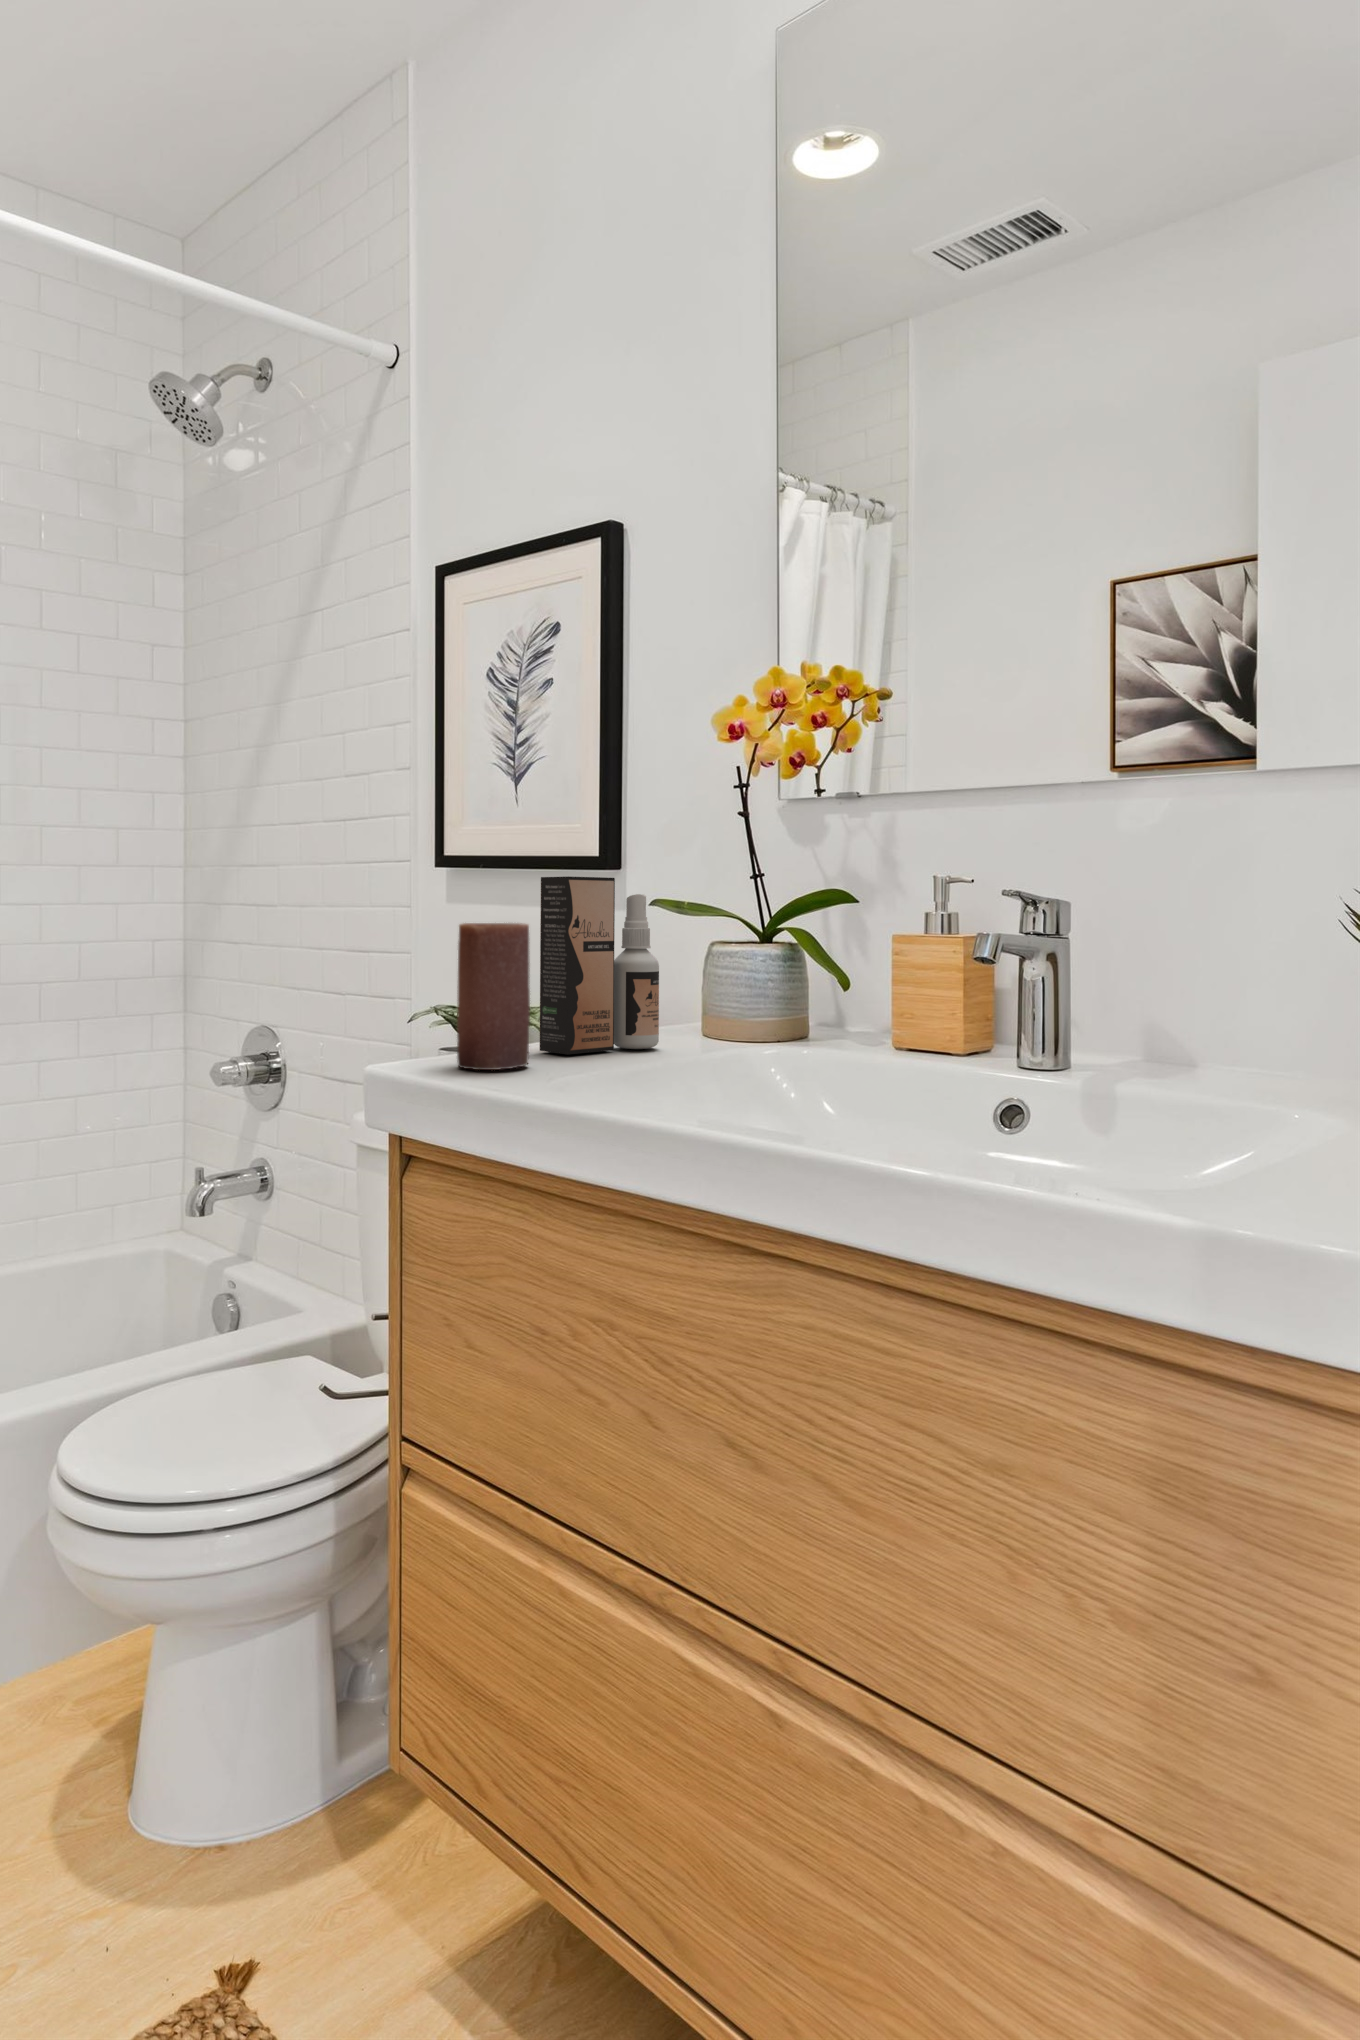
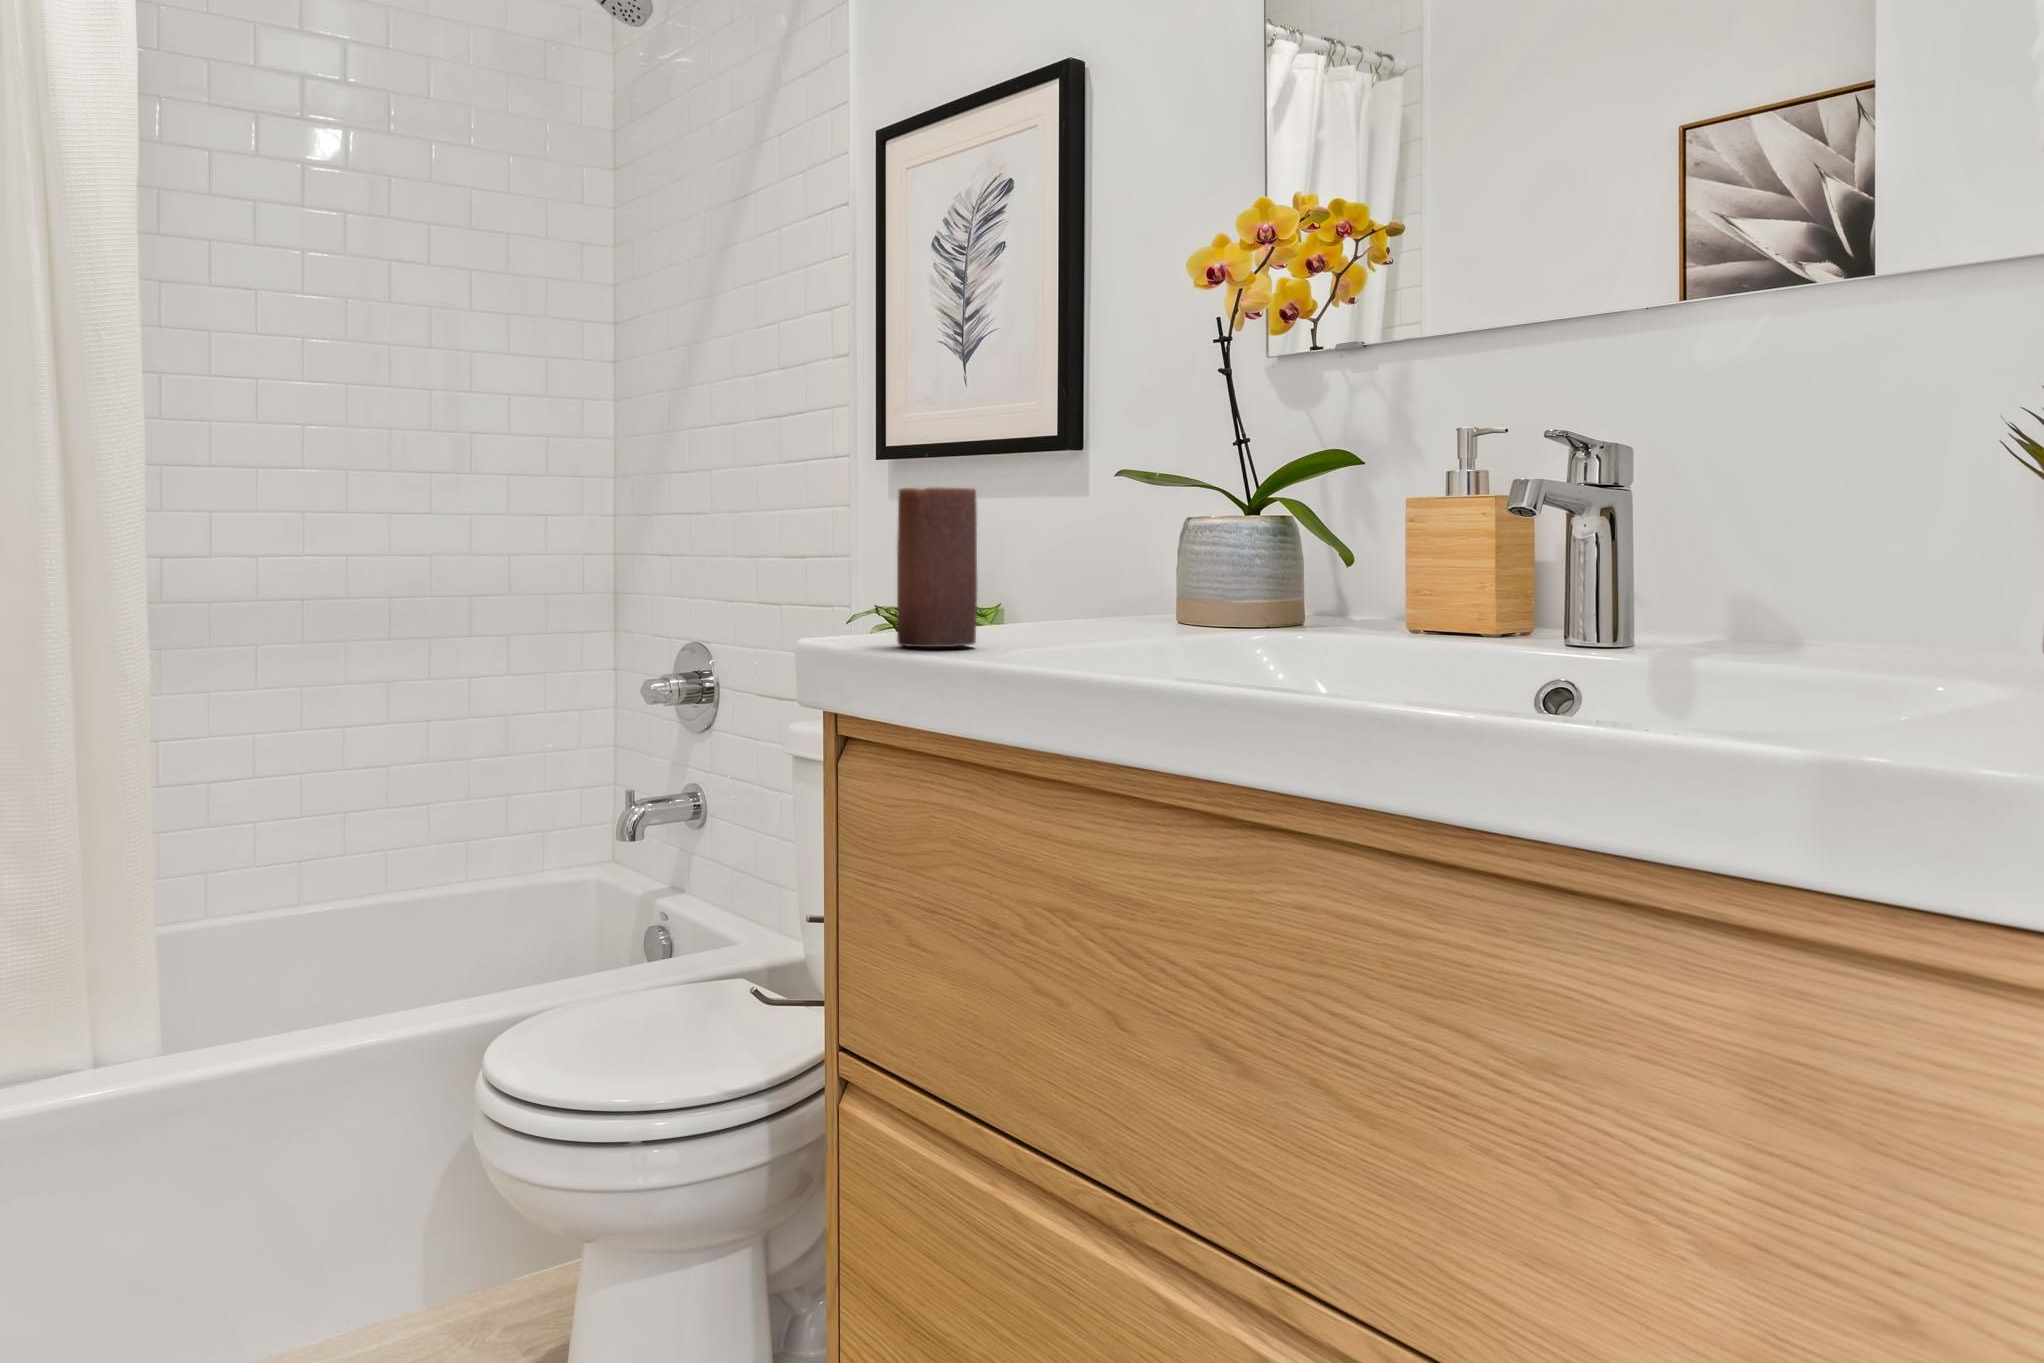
spray bottle: present [540,876,659,1055] -> none [989,441,1125,639]

